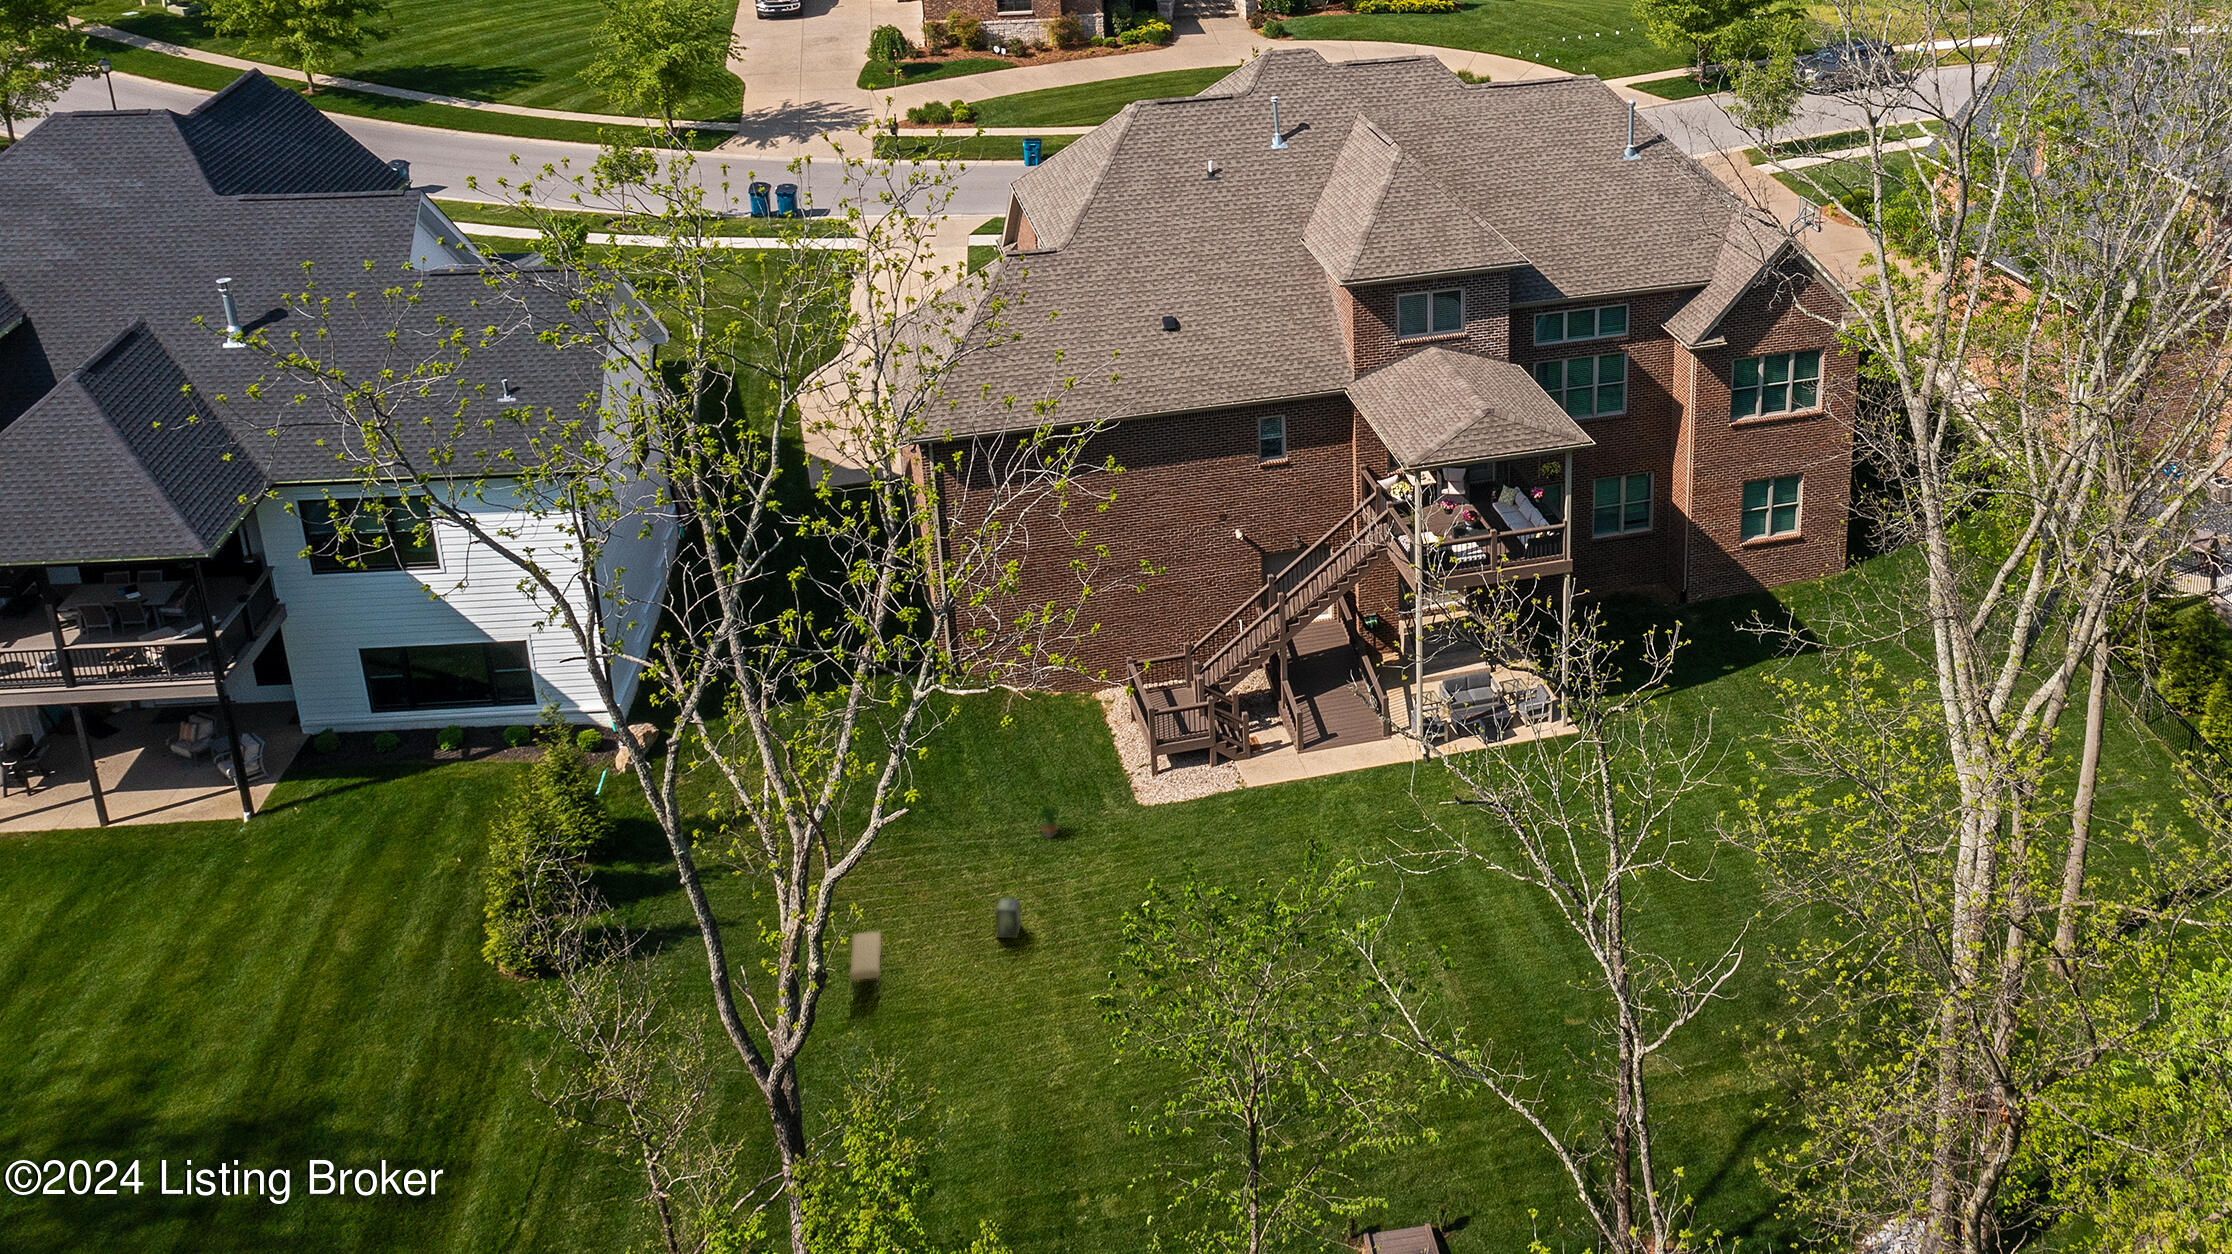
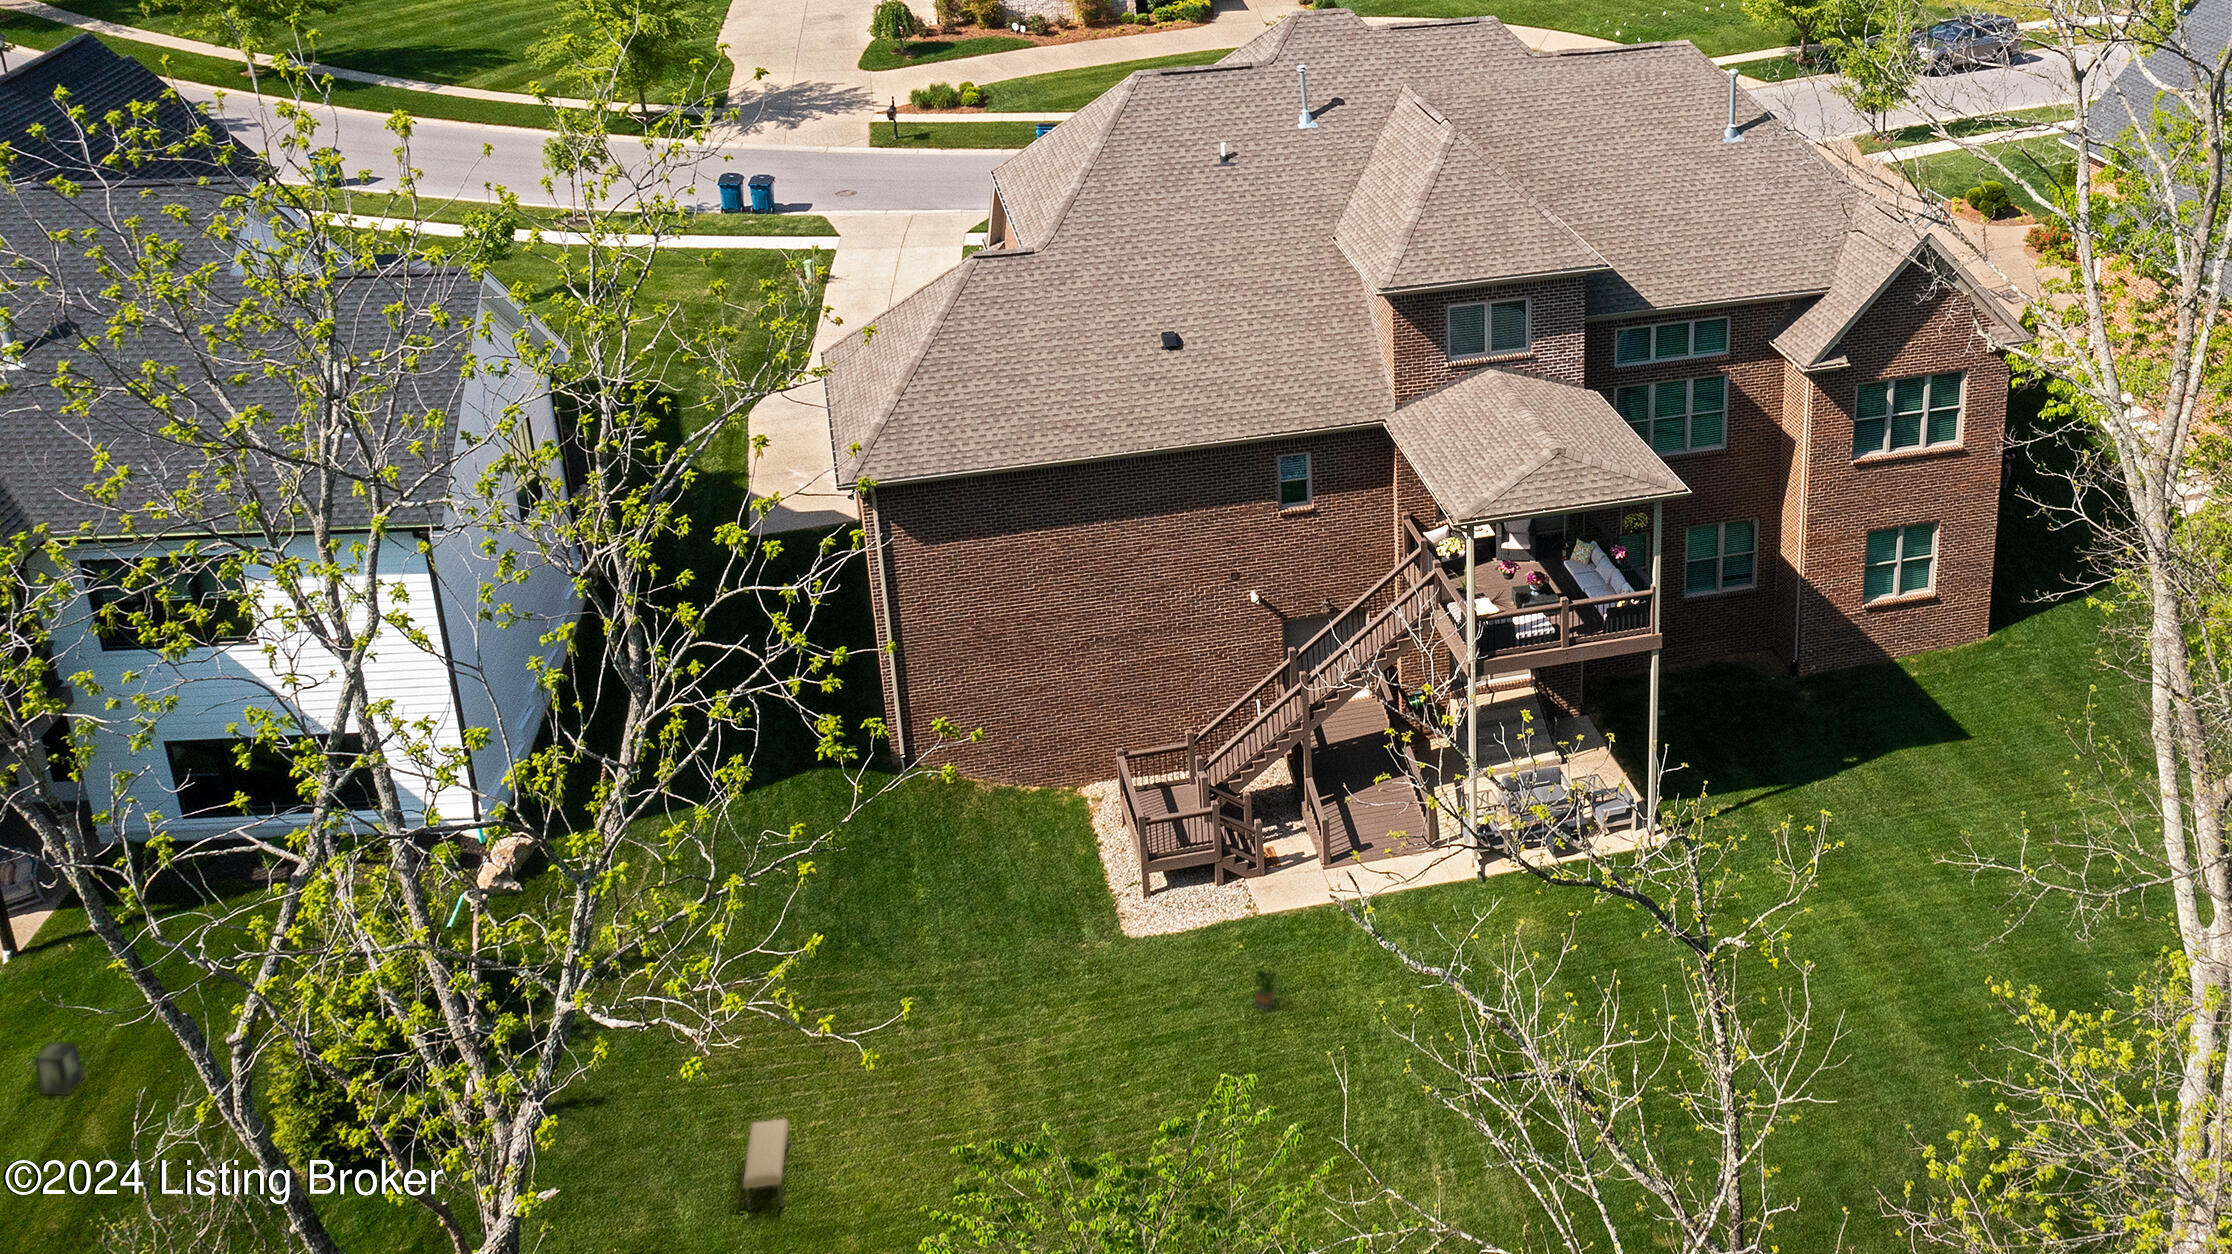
potted tree: present [1041,806,1059,838] -> present [1255,970,1279,1010]
storage box: present [996,898,1021,938] -> present [33,1043,84,1095]

